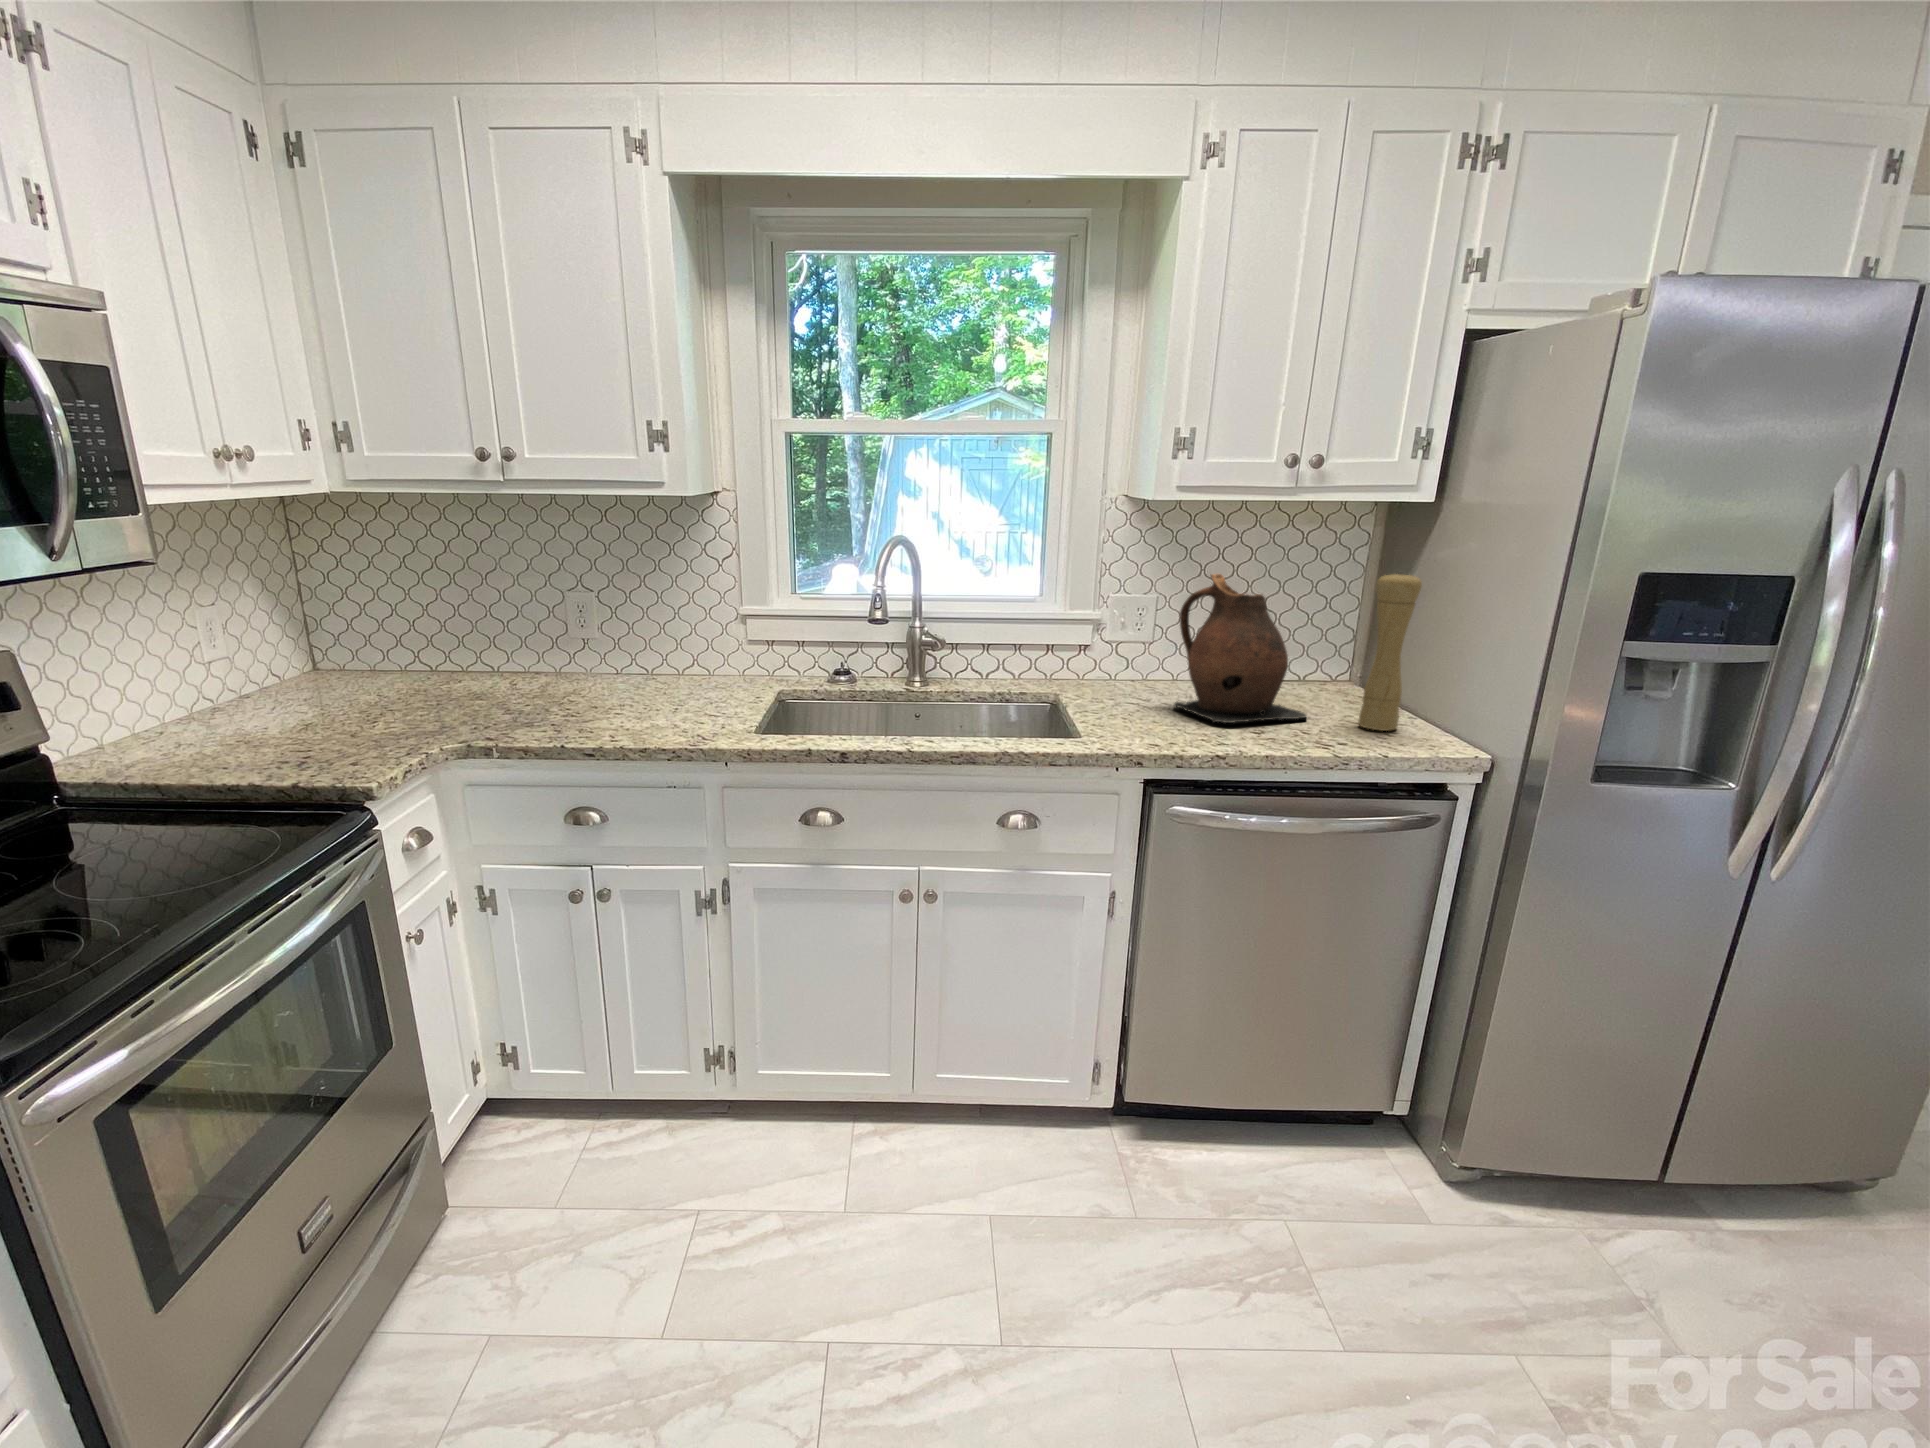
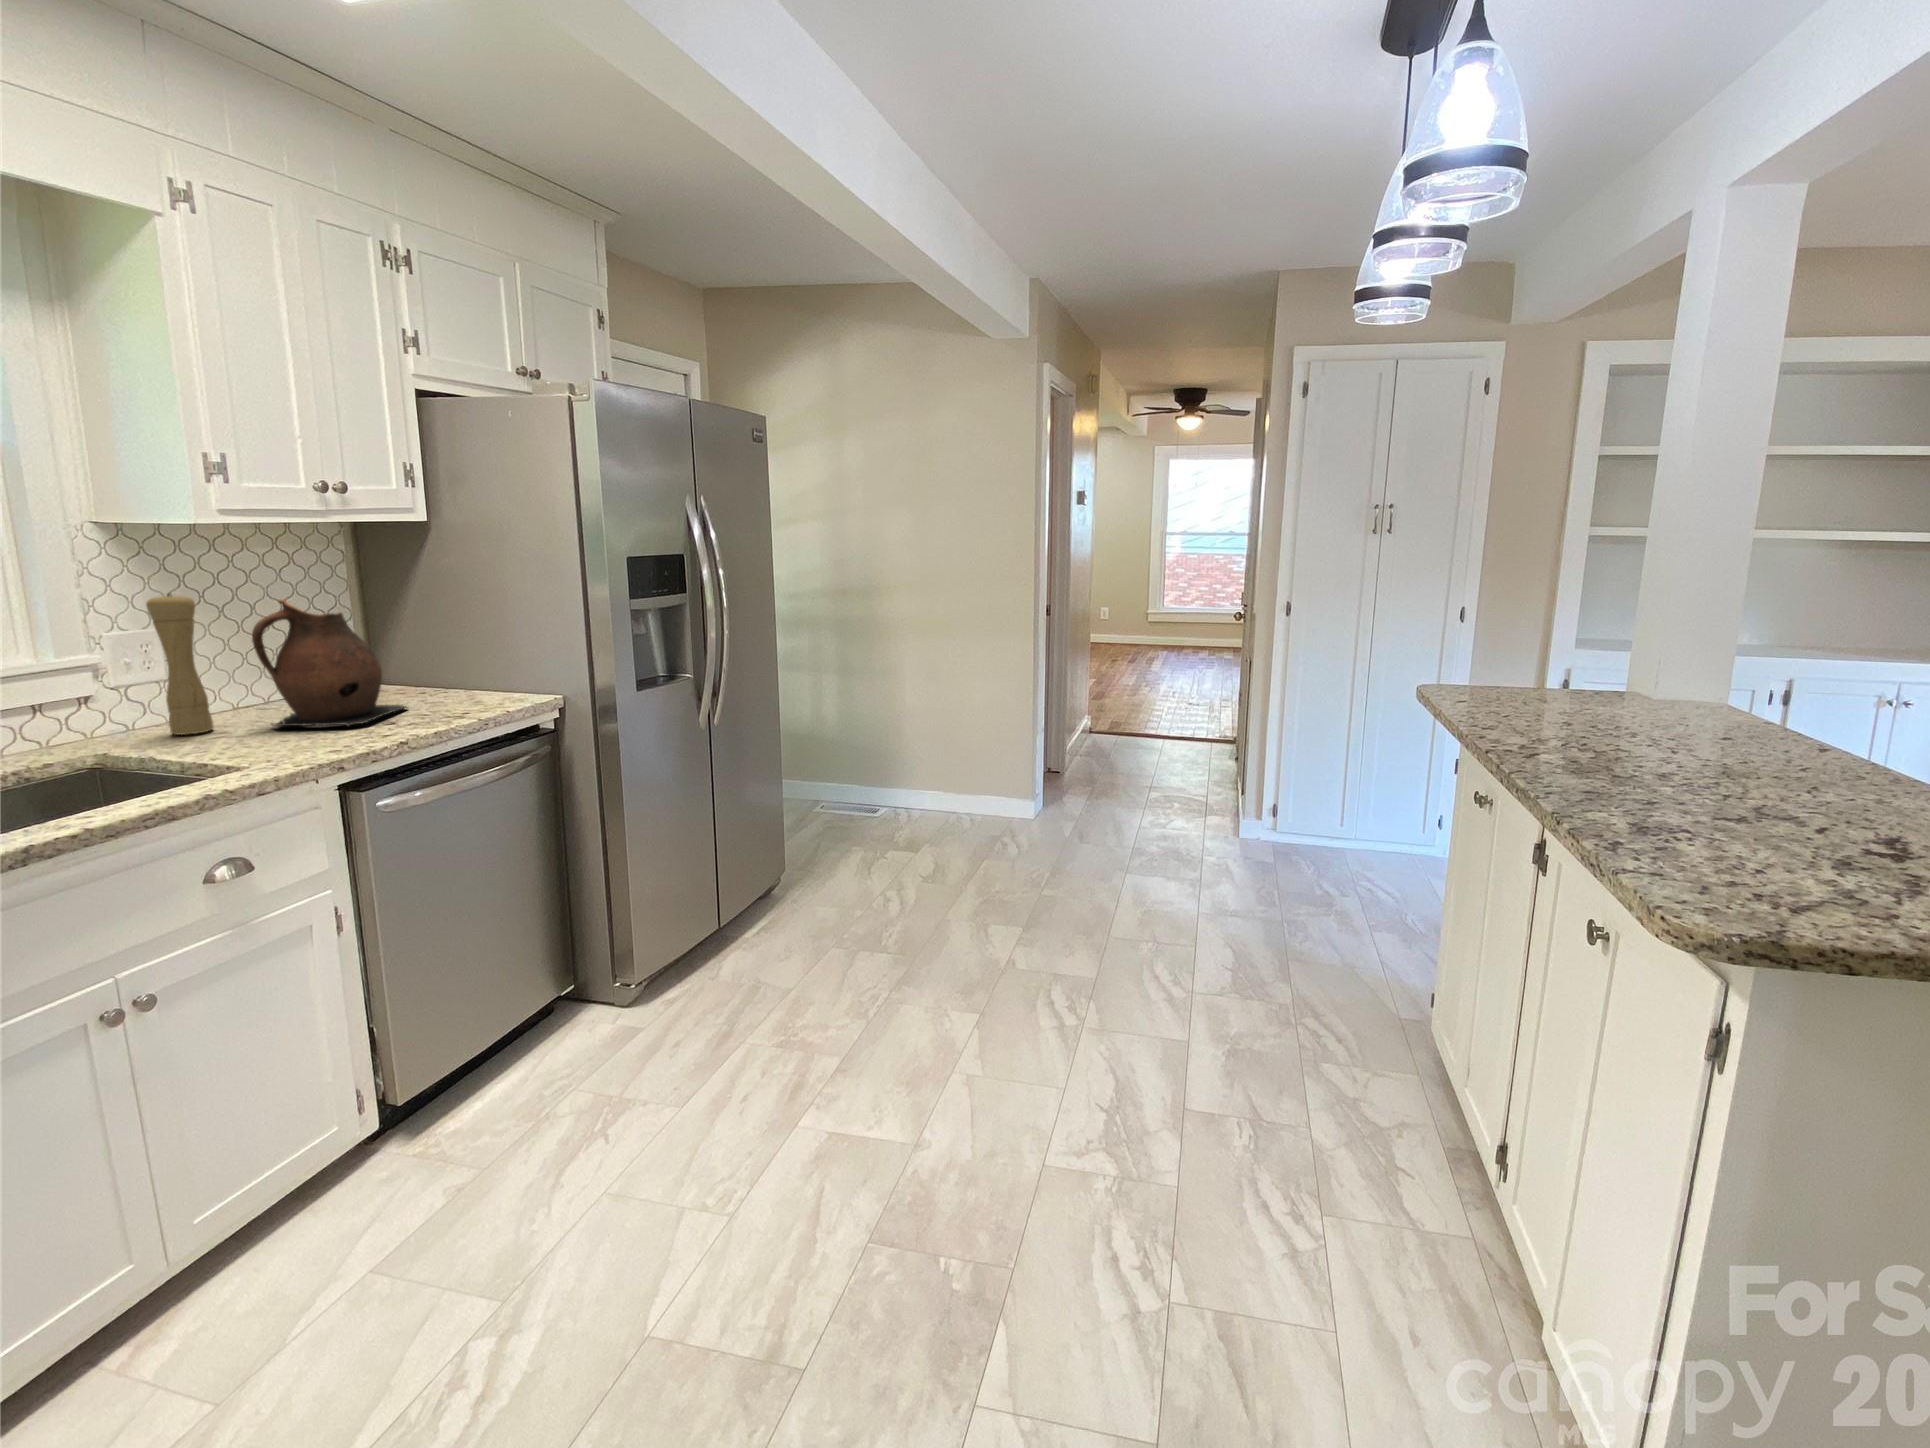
pepper mill: present [1358,572,1422,731] -> present [146,594,214,735]

